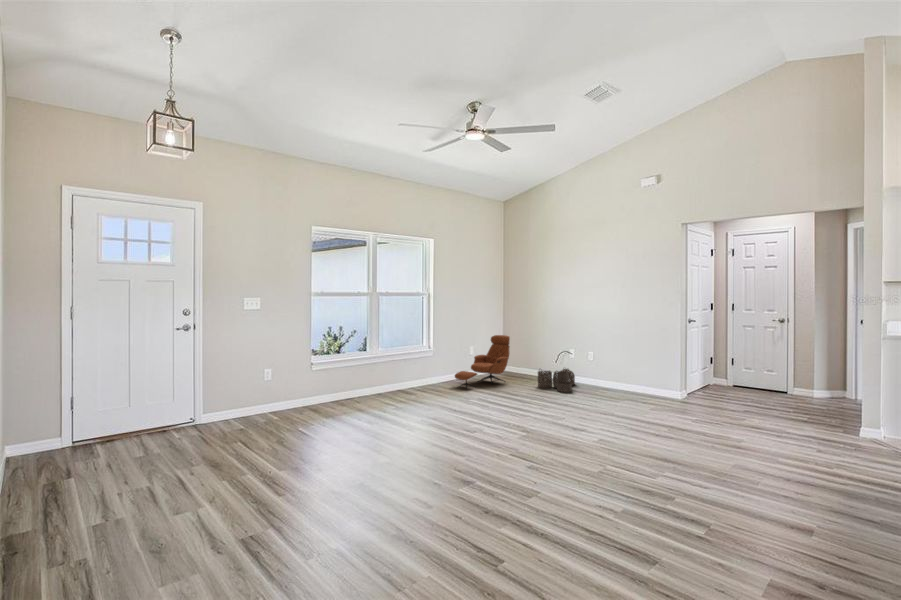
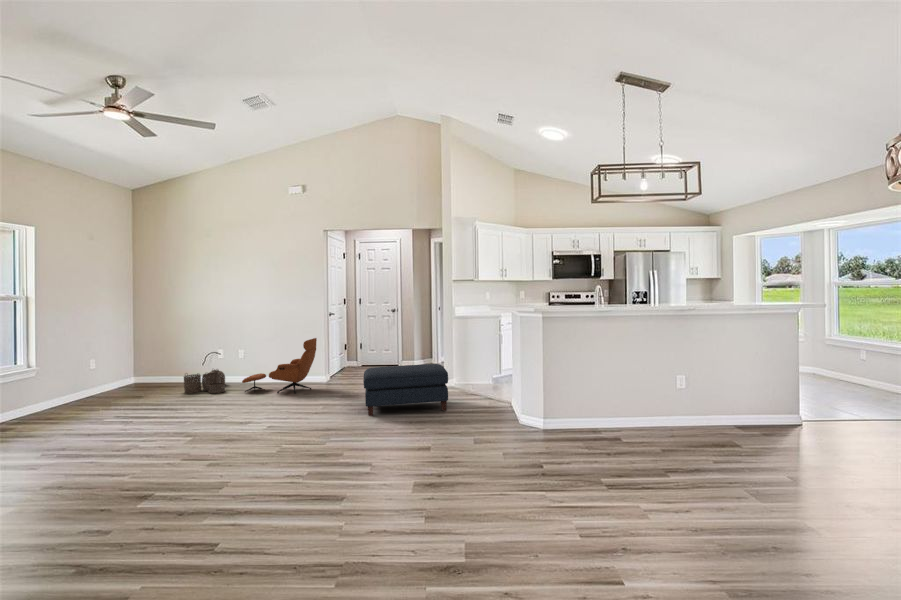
lounge chair: present [455,335,510,388] -> present [242,338,317,393]
ottoman: none [718,393,862,475] -> present [363,364,448,416]

